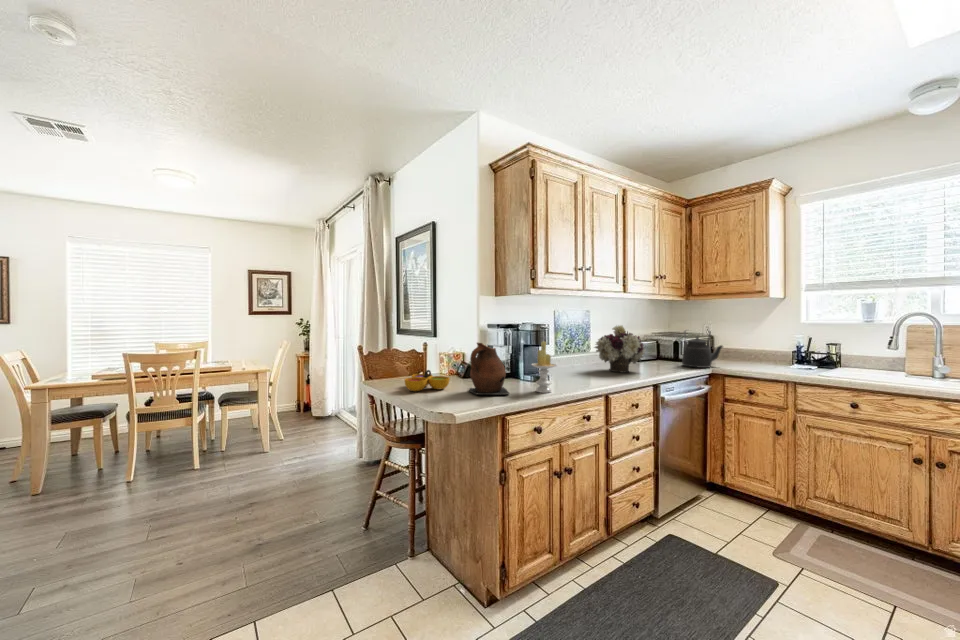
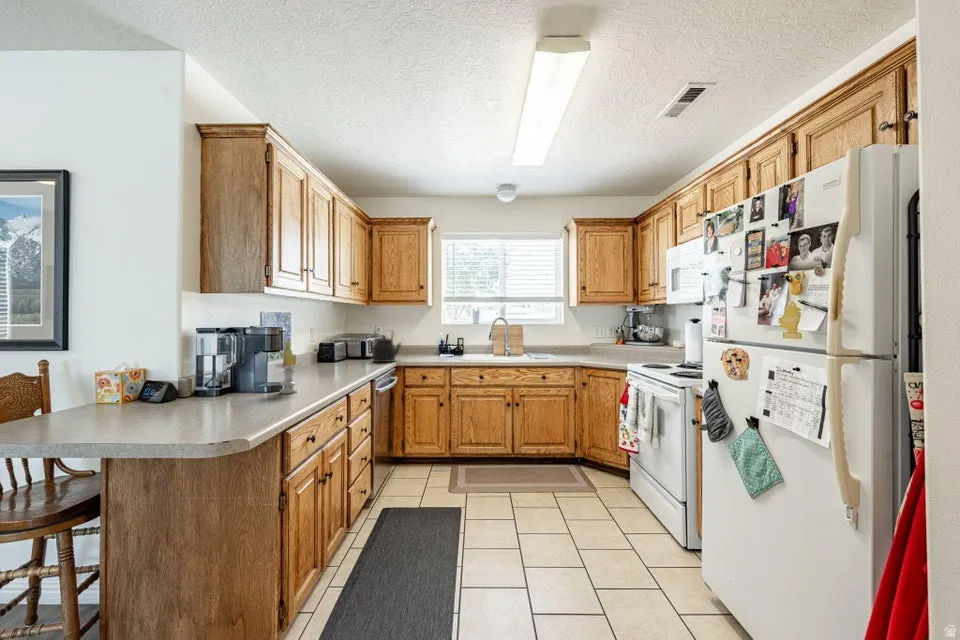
flower arrangement: present [594,325,646,372] -> none [305,326,352,371]
ceramic pitcher: present [469,343,509,395] -> none [197,345,259,404]
decorative bowl: present [405,370,449,391] -> none [97,385,169,415]

